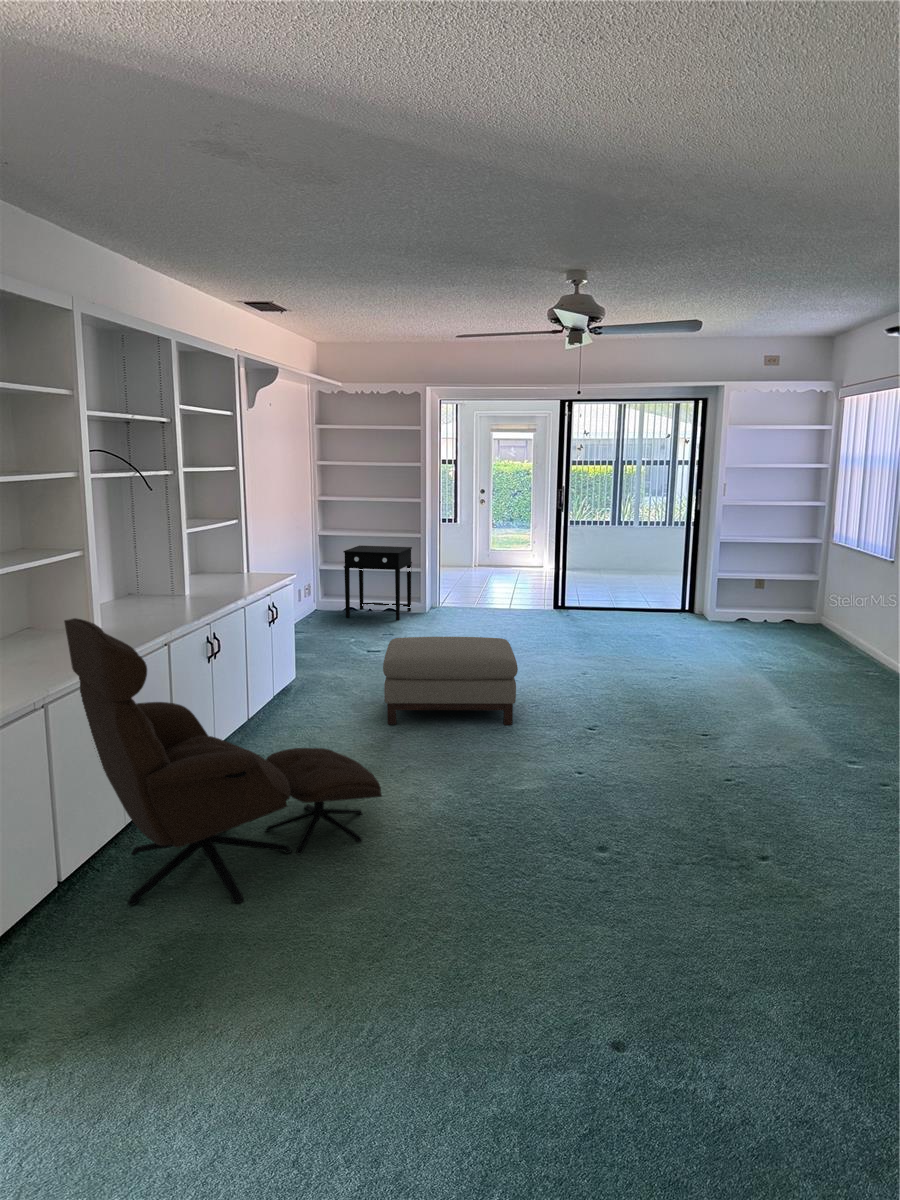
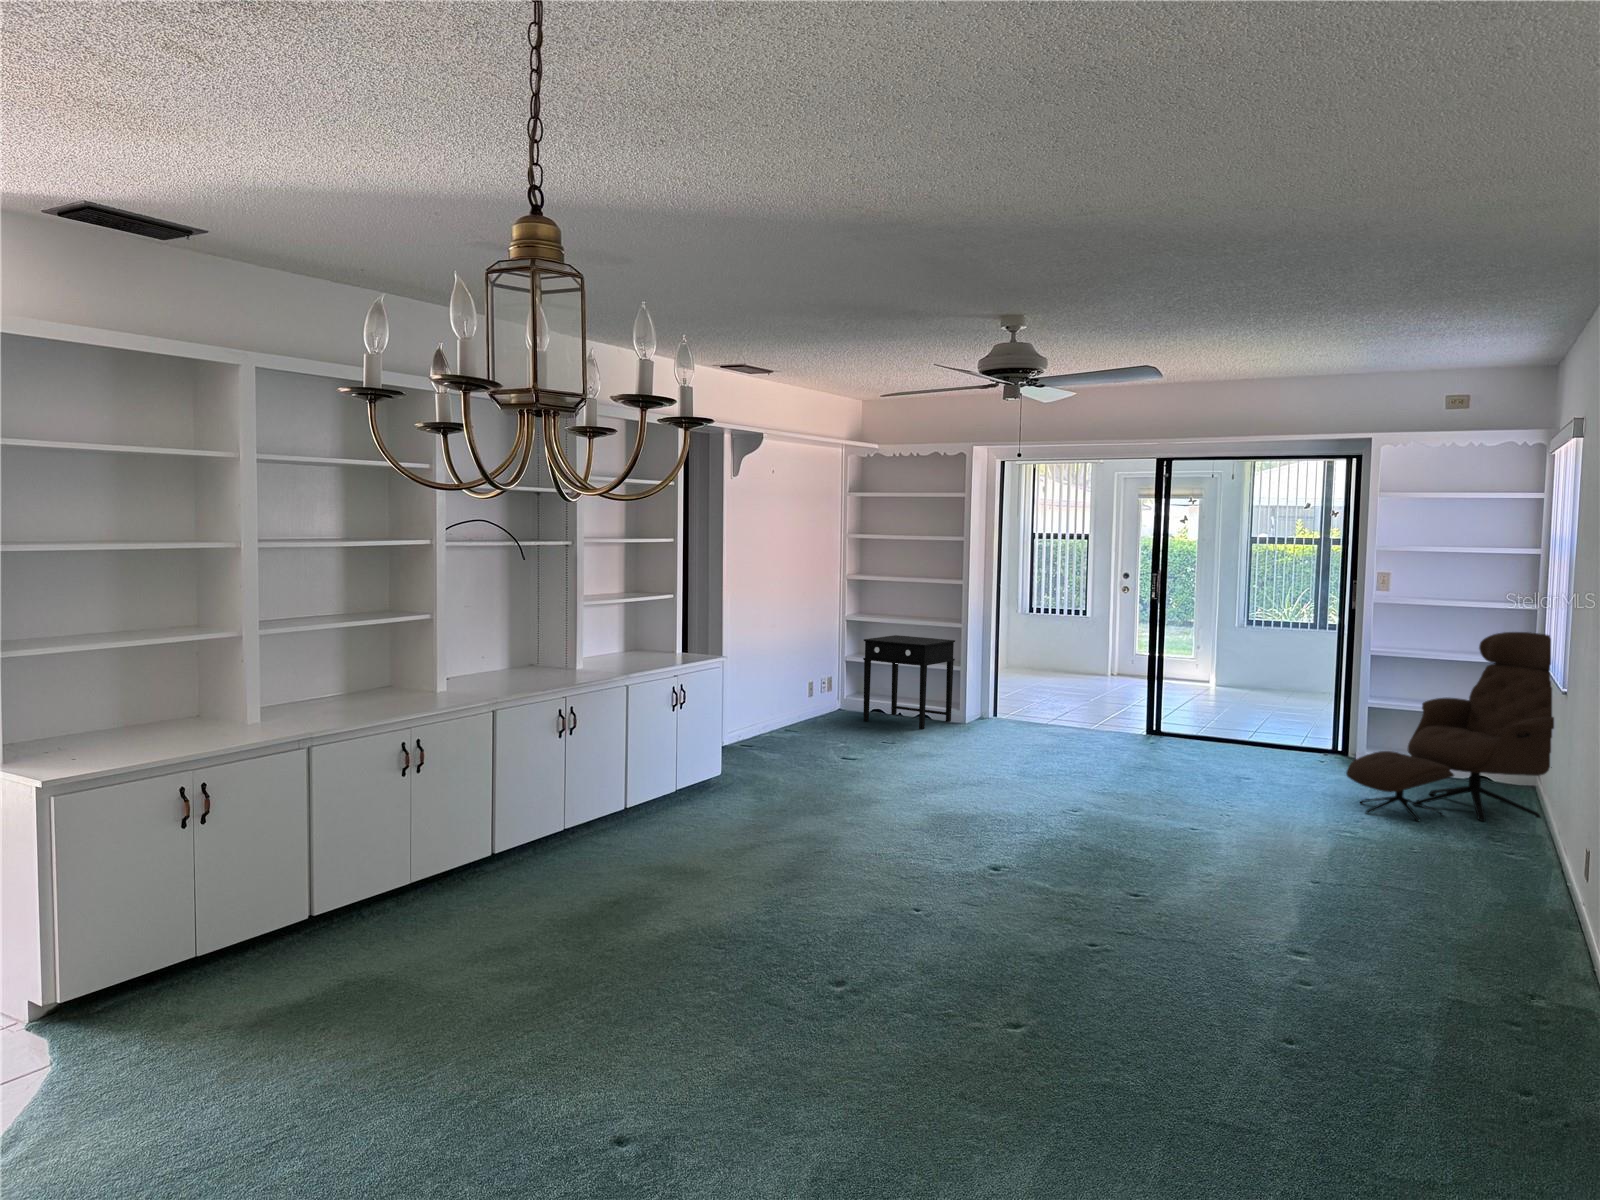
lounge chair: present [64,618,382,905] -> present [1346,632,1554,821]
ottoman: present [383,637,518,725] -> none [773,729,946,836]

